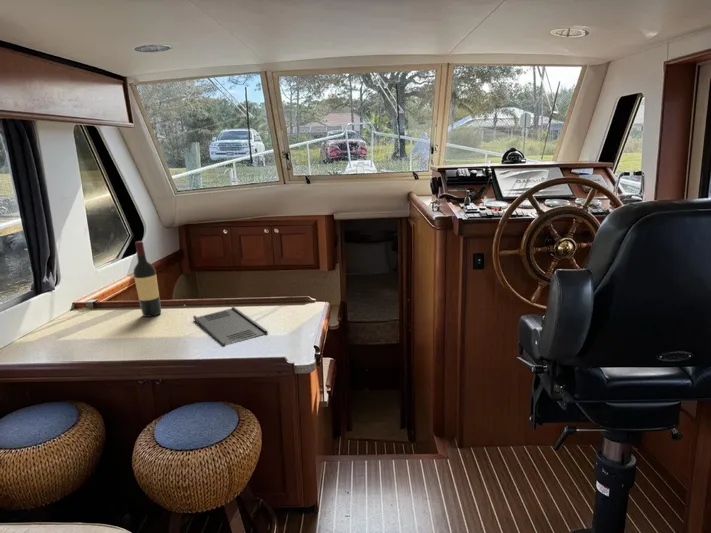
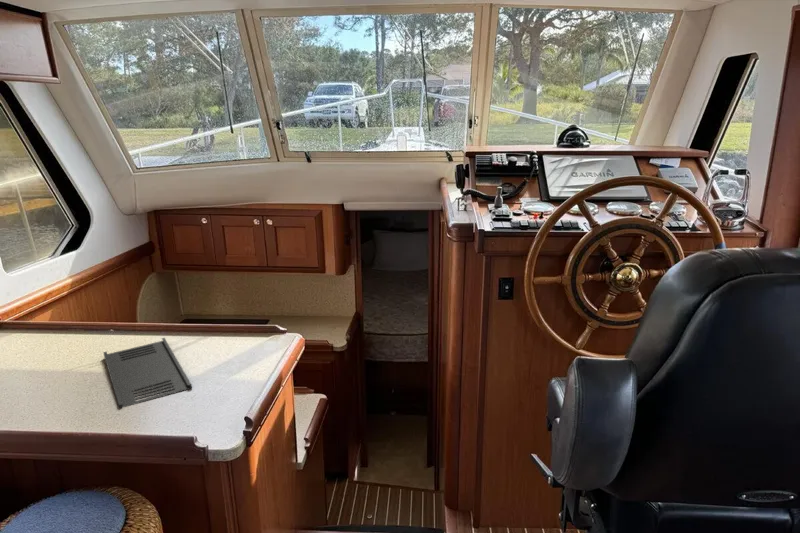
wine bottle: present [134,241,161,317] -> none [25,245,68,348]

